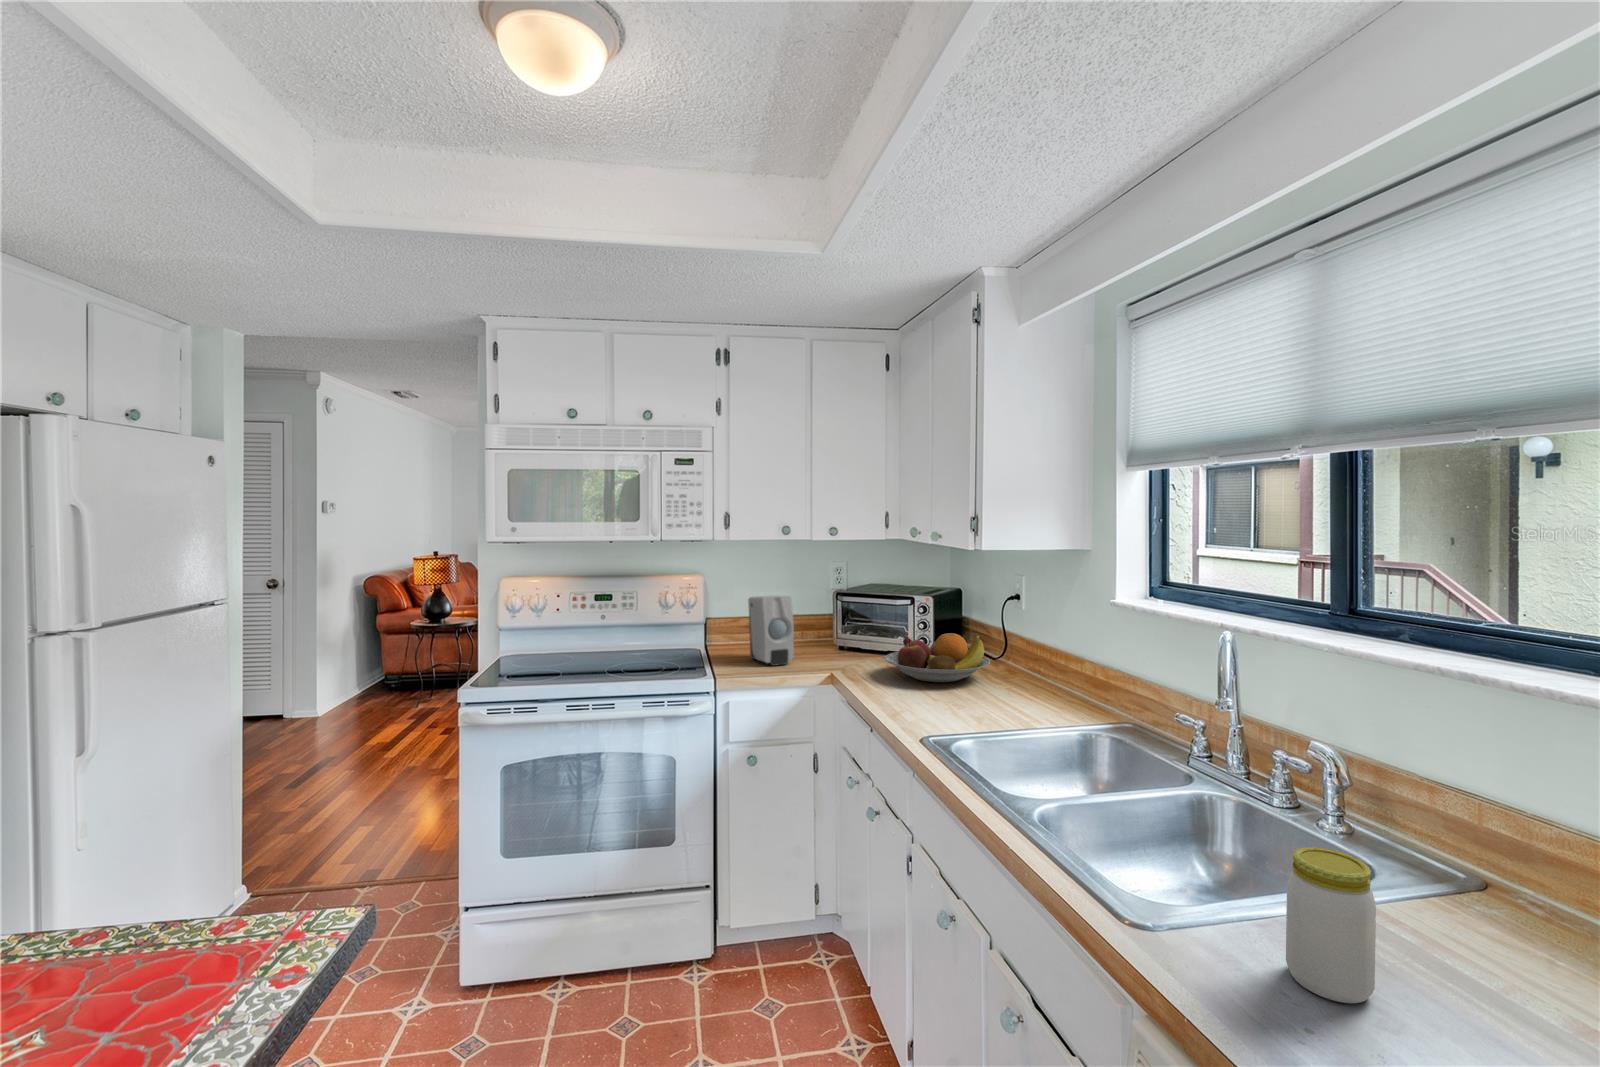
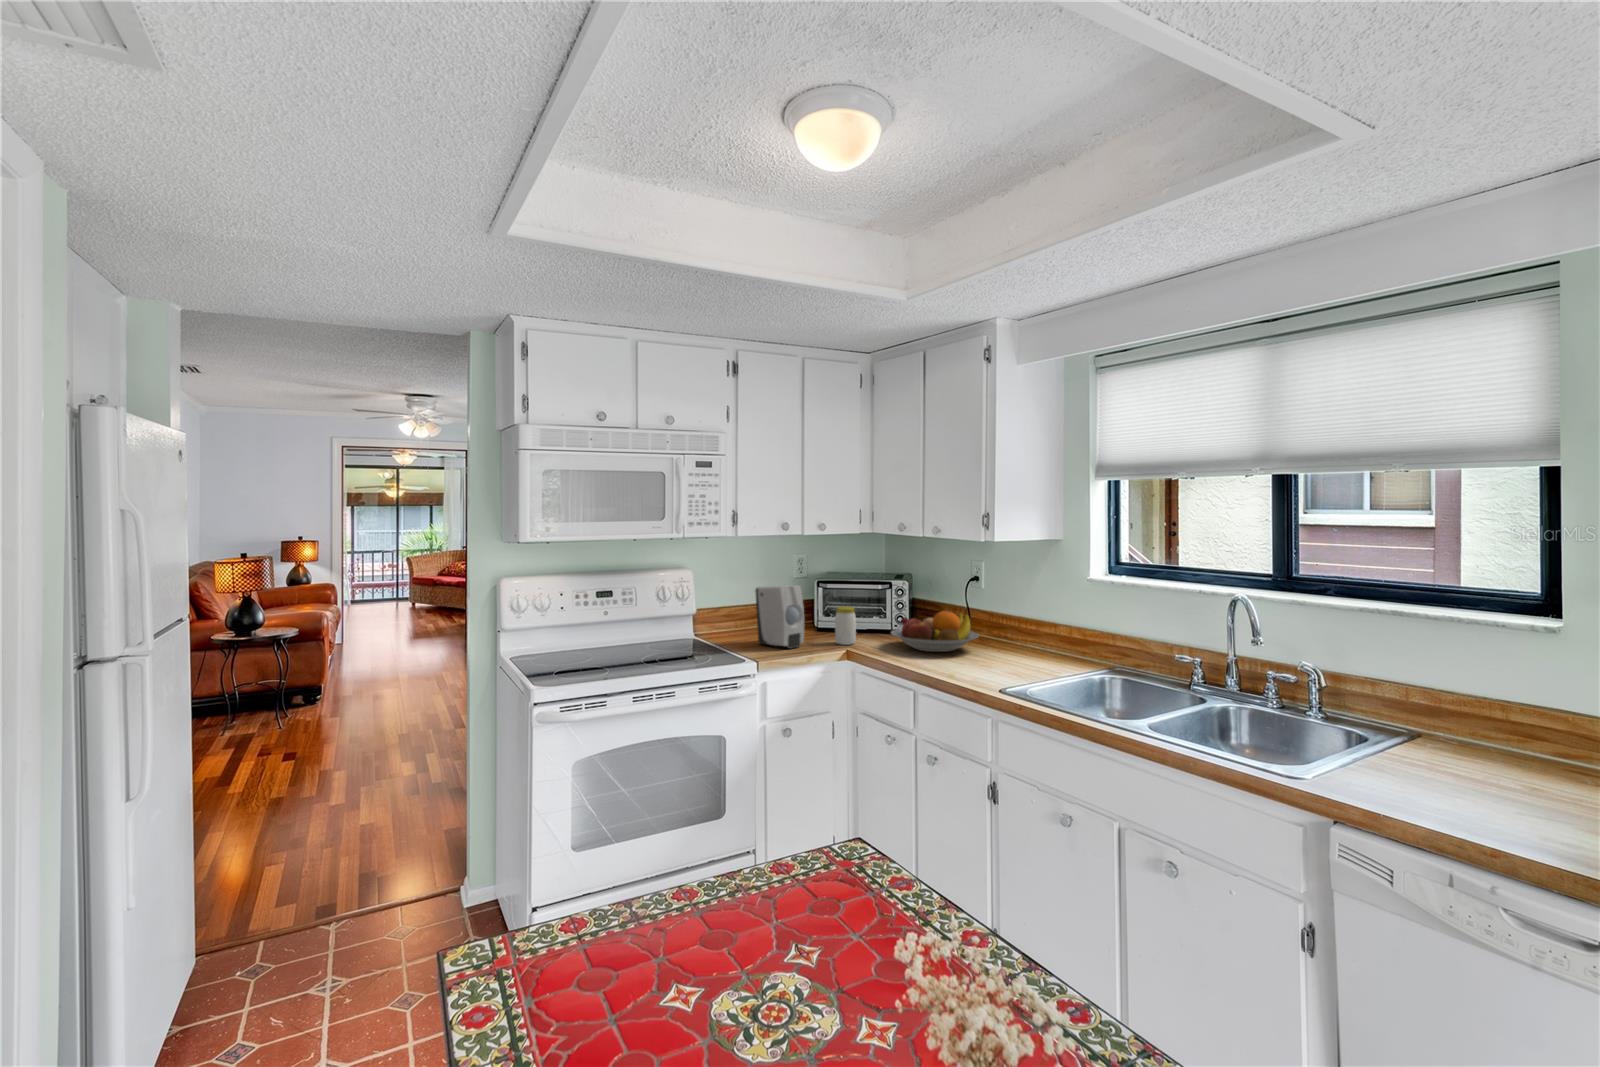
jar: present [1286,847,1376,1003] -> present [835,606,856,645]

